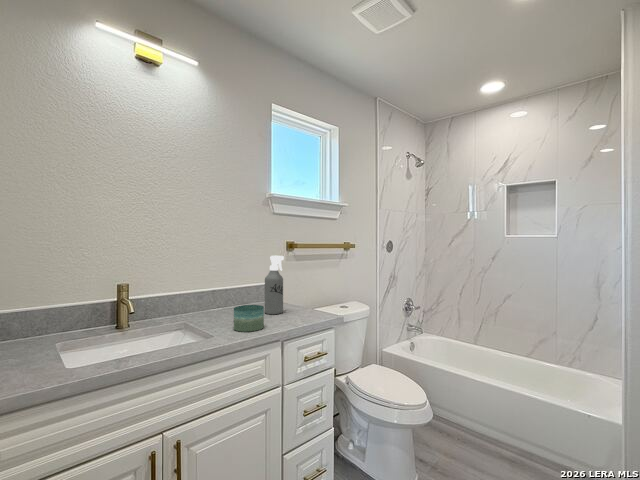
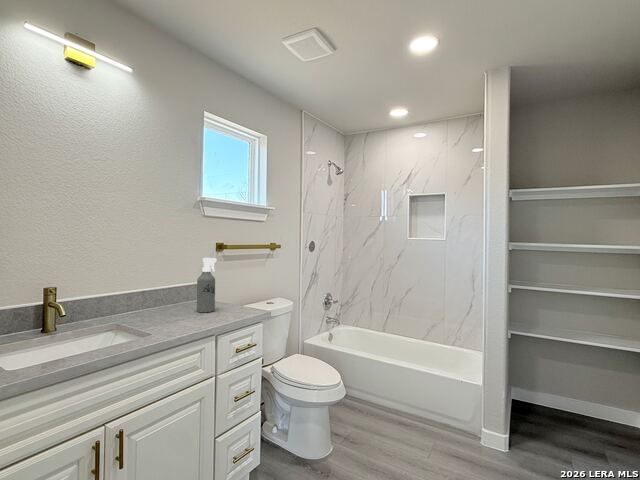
candle: present [234,305,264,332] -> none [170,304,199,329]

